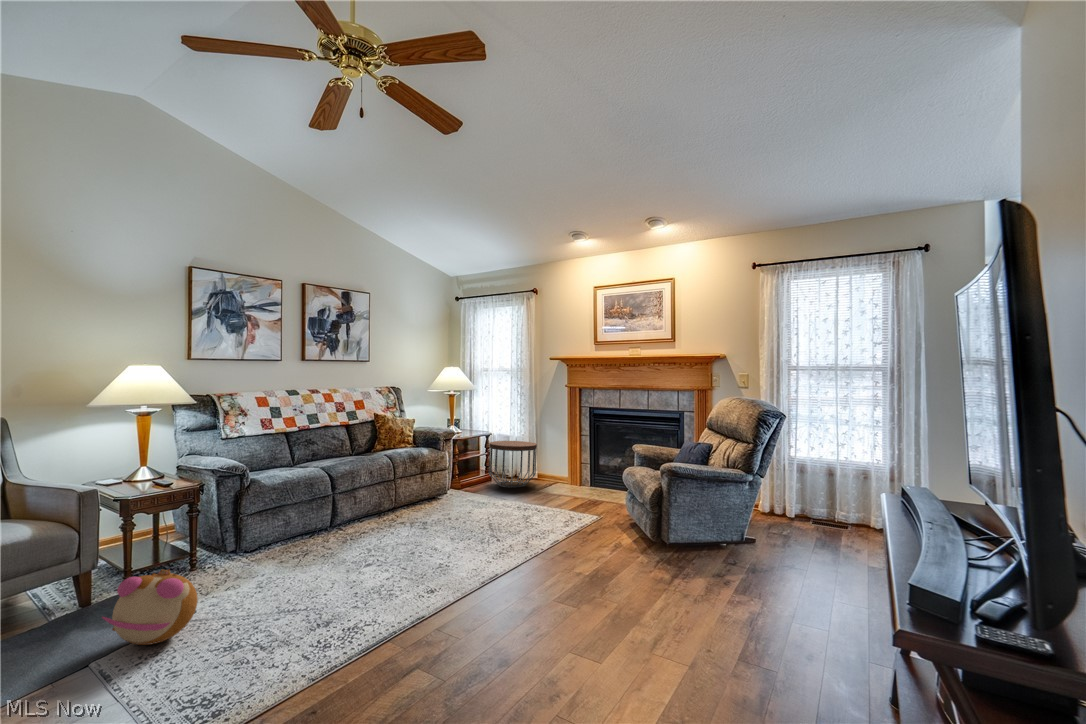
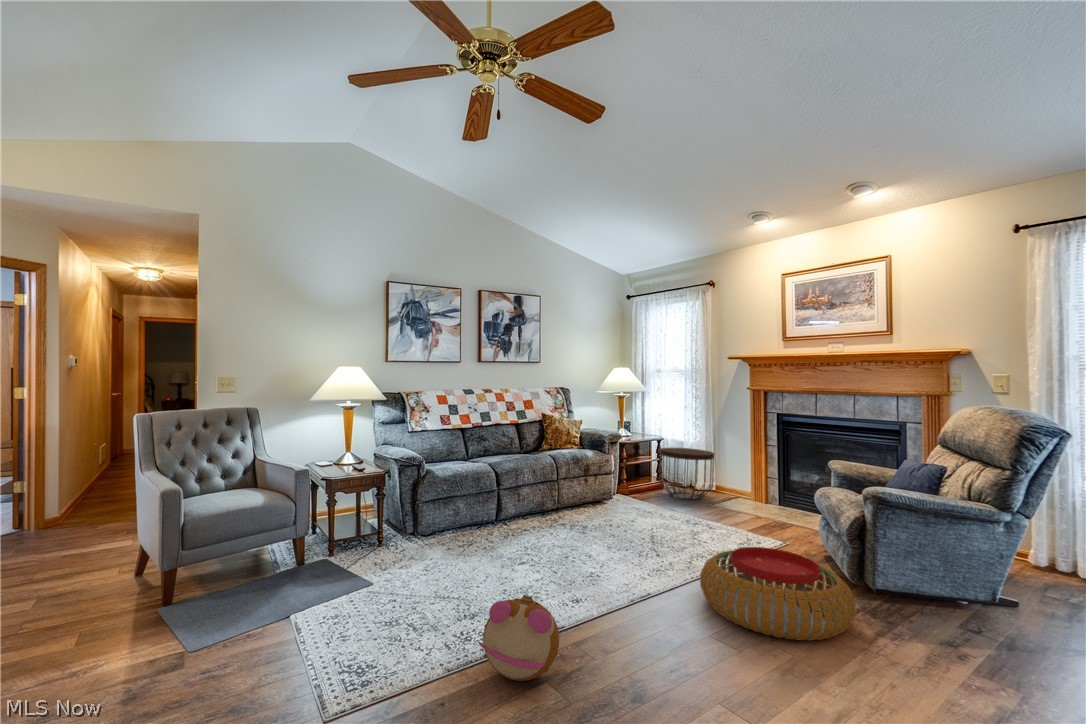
pouf: none [541,520,661,593] -> present [700,547,856,641]
plush toy: present [102,569,198,645] -> present [479,595,559,681]

